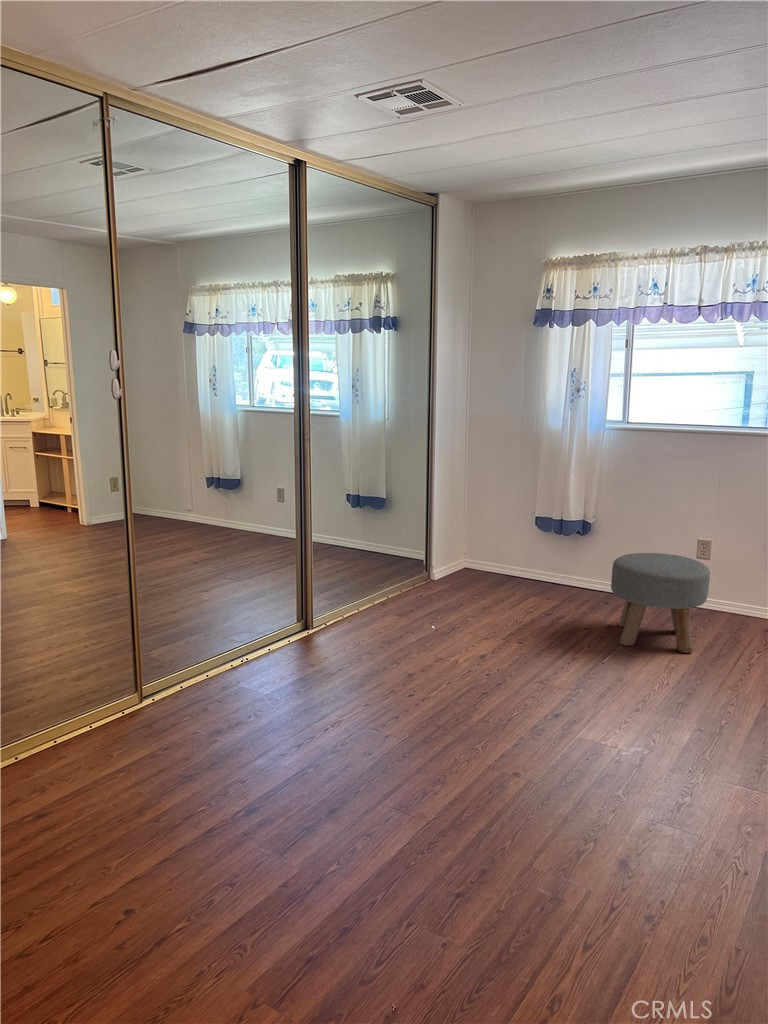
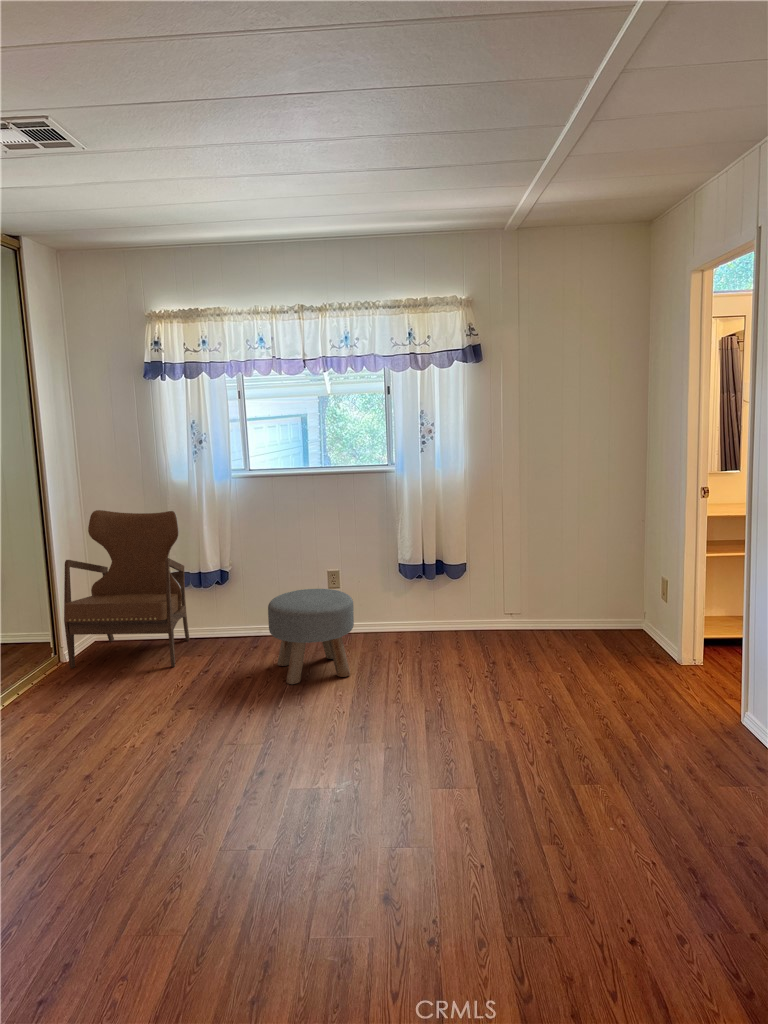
armchair: none [435,450,549,604] -> present [64,510,189,668]

